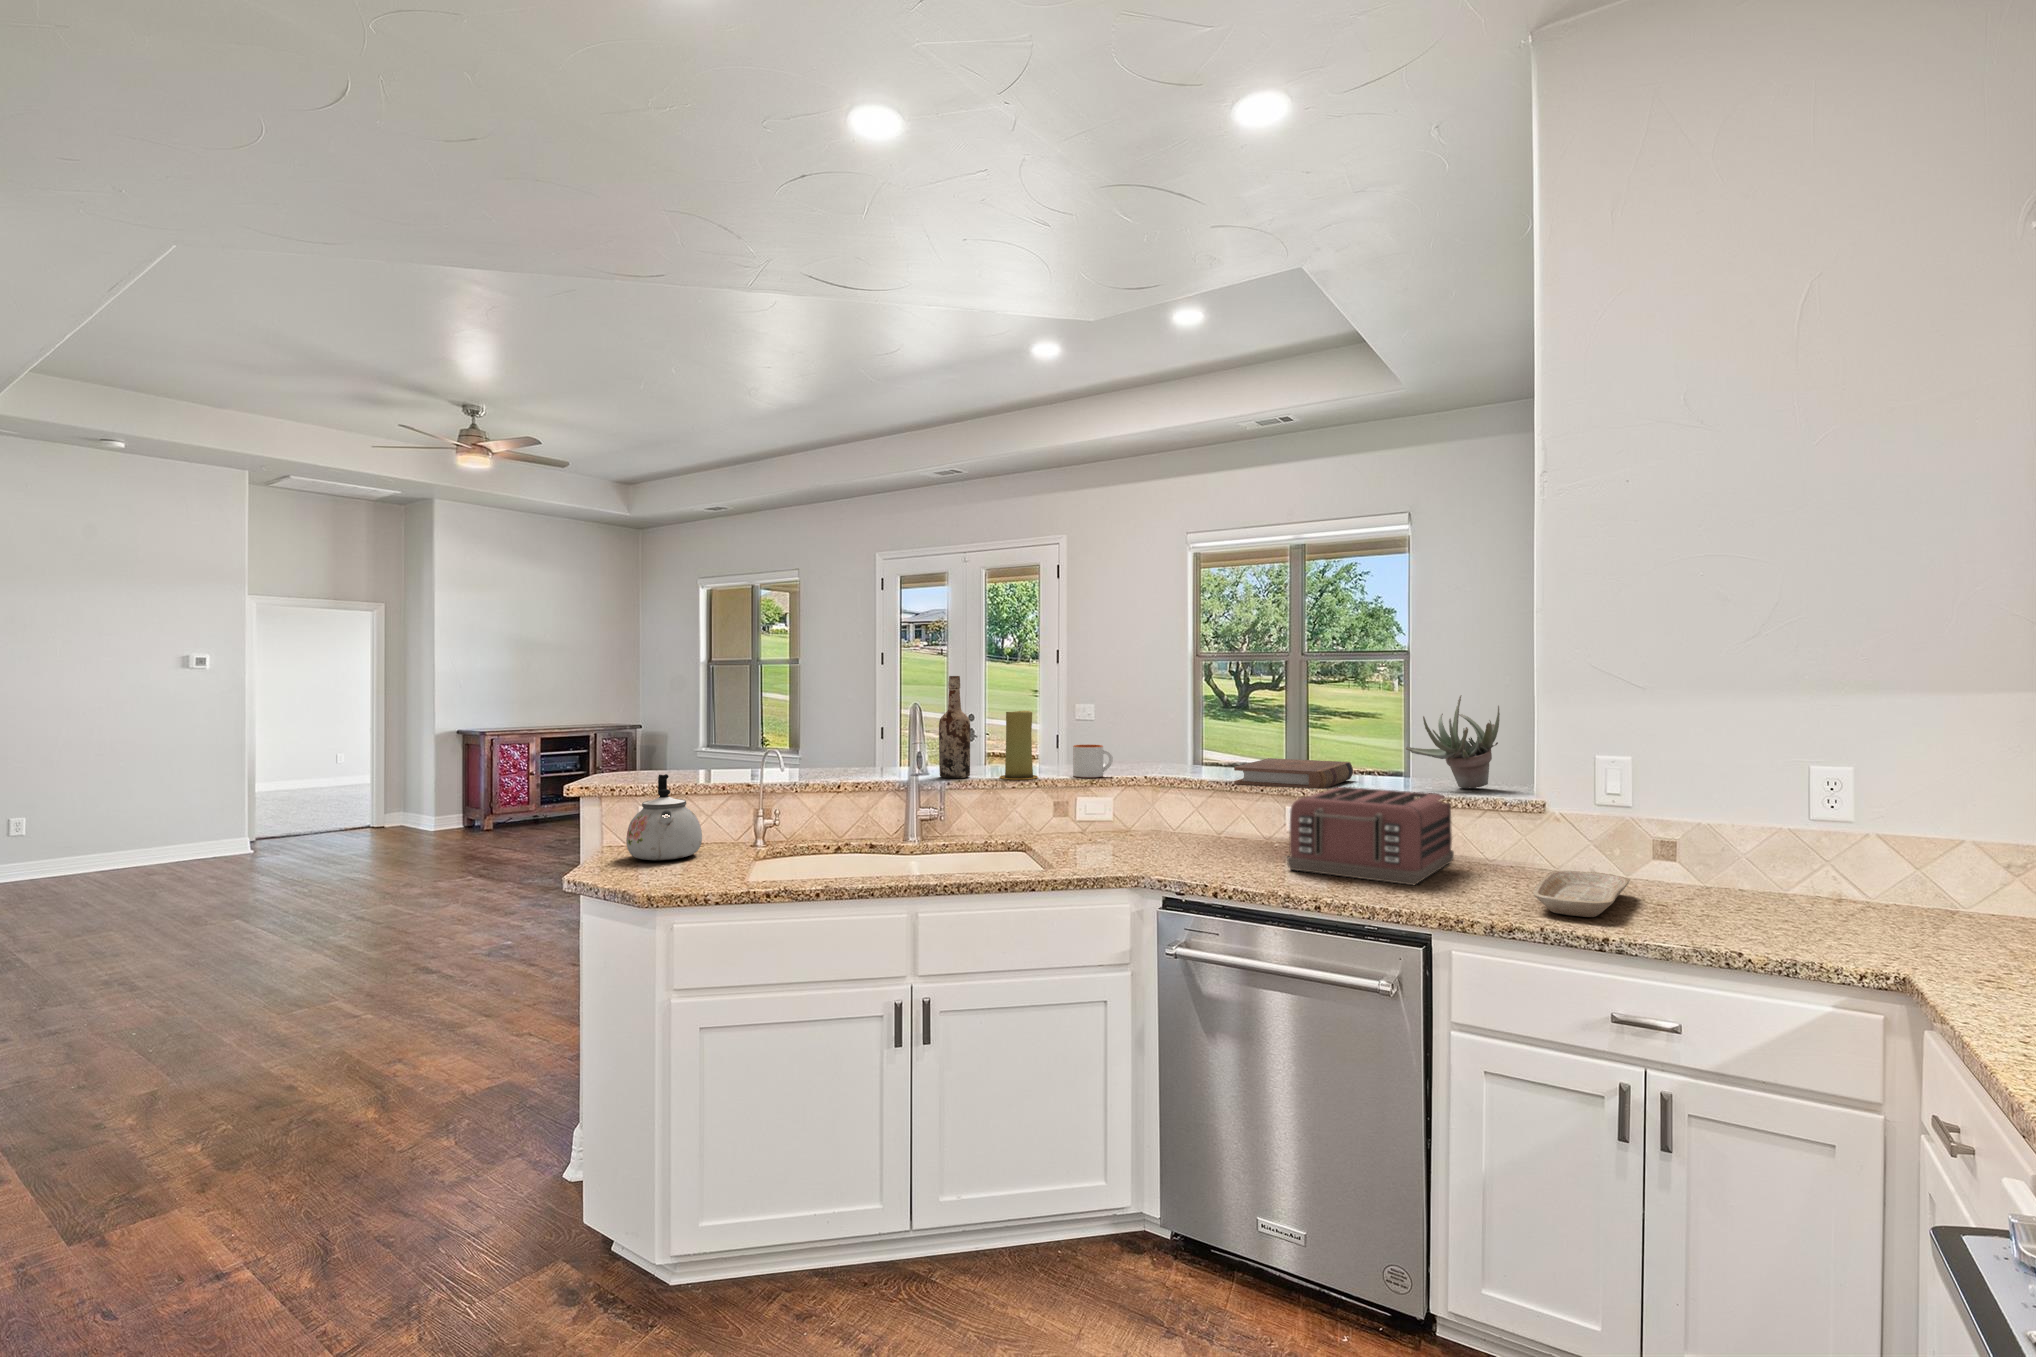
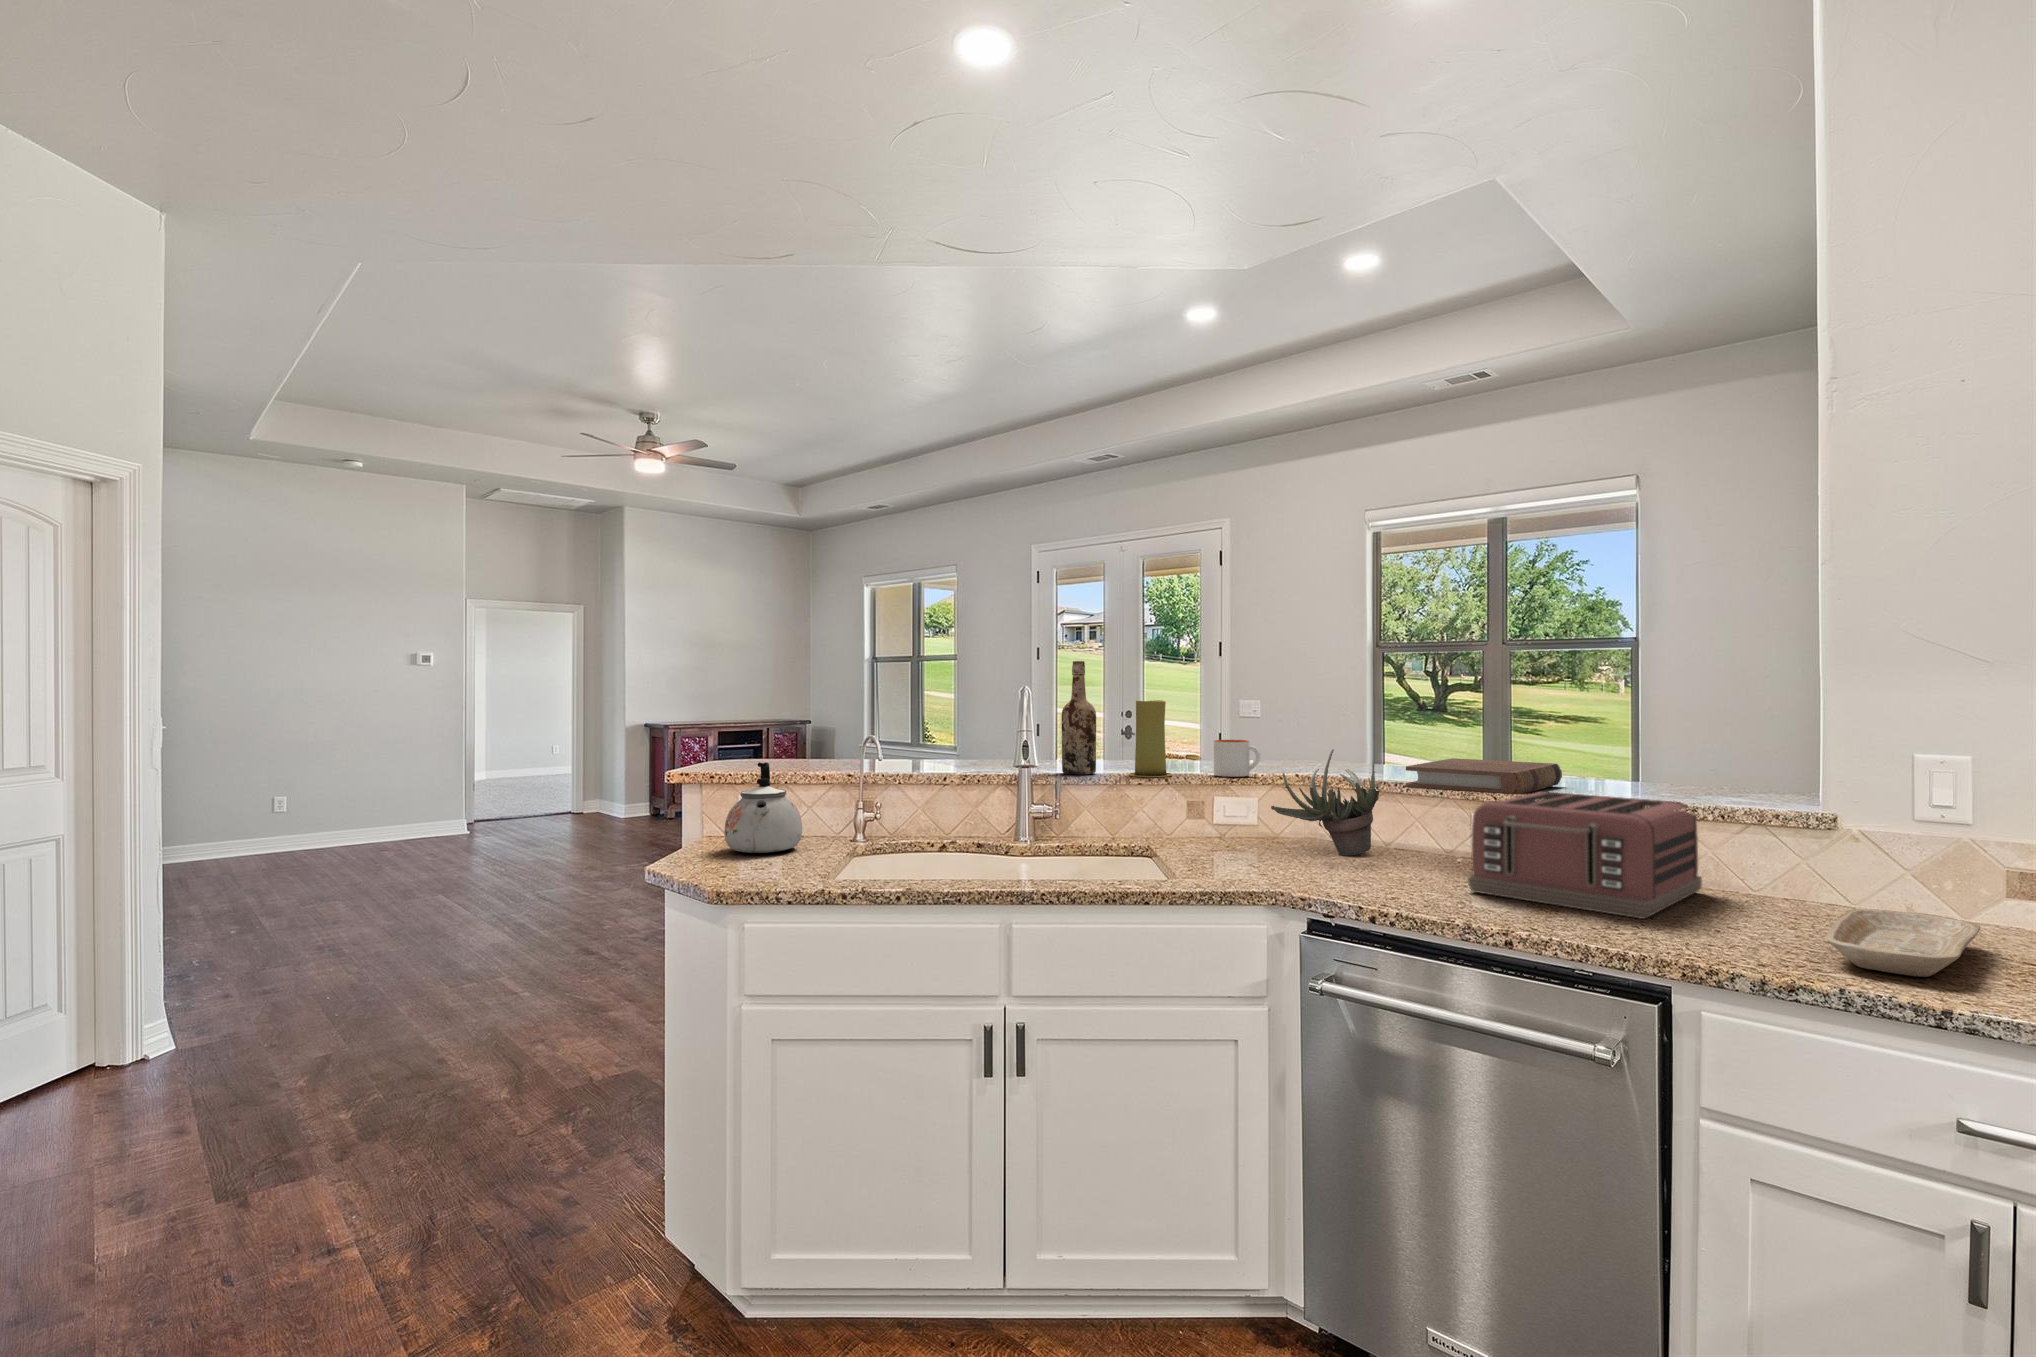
succulent plant: present [1406,695,1500,788] -> present [1271,749,1381,855]

